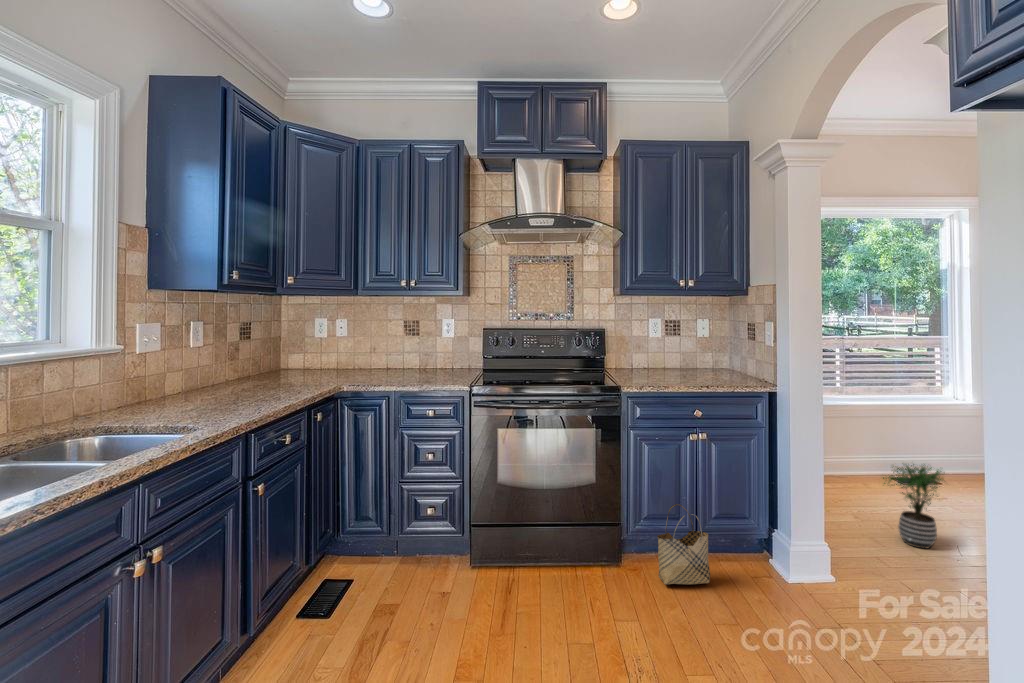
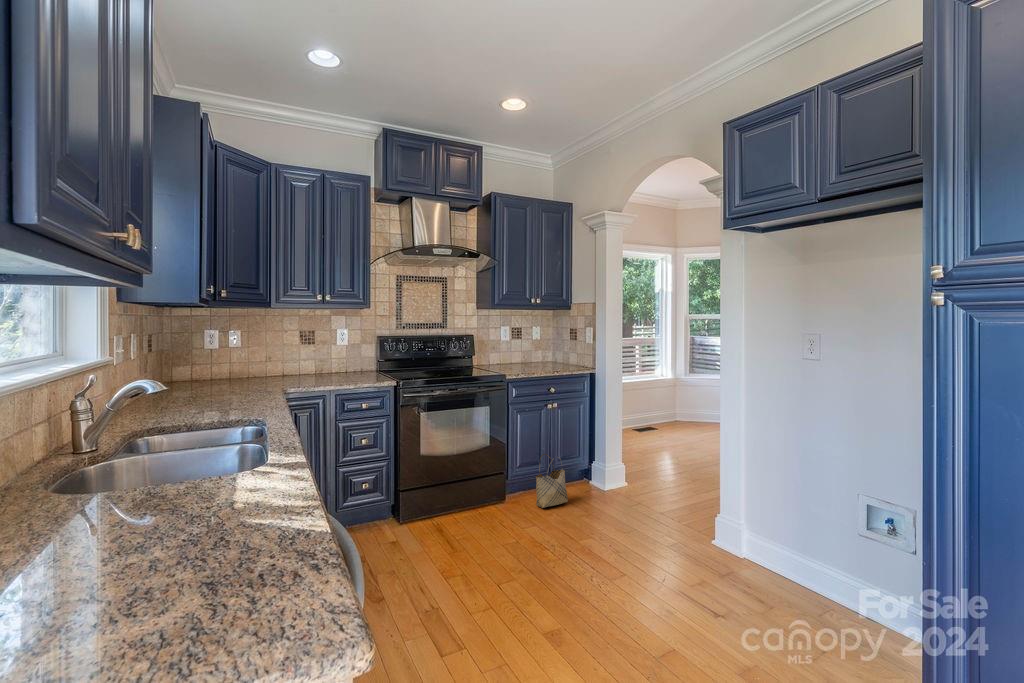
potted plant: present [883,464,942,549] -> none [642,412,678,464]

